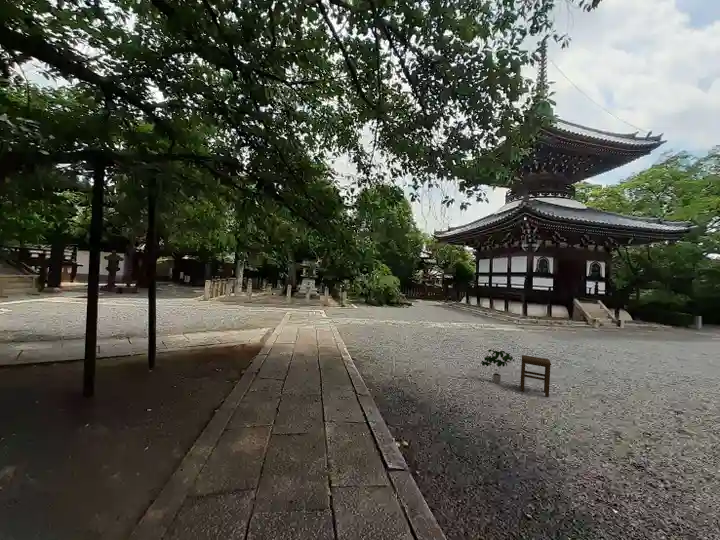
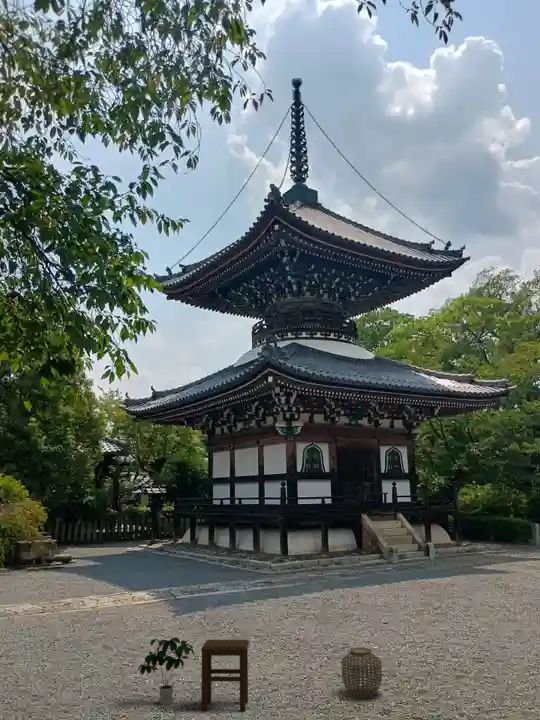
woven basket: none [612,376,645,406] -> present [341,648,382,698]

